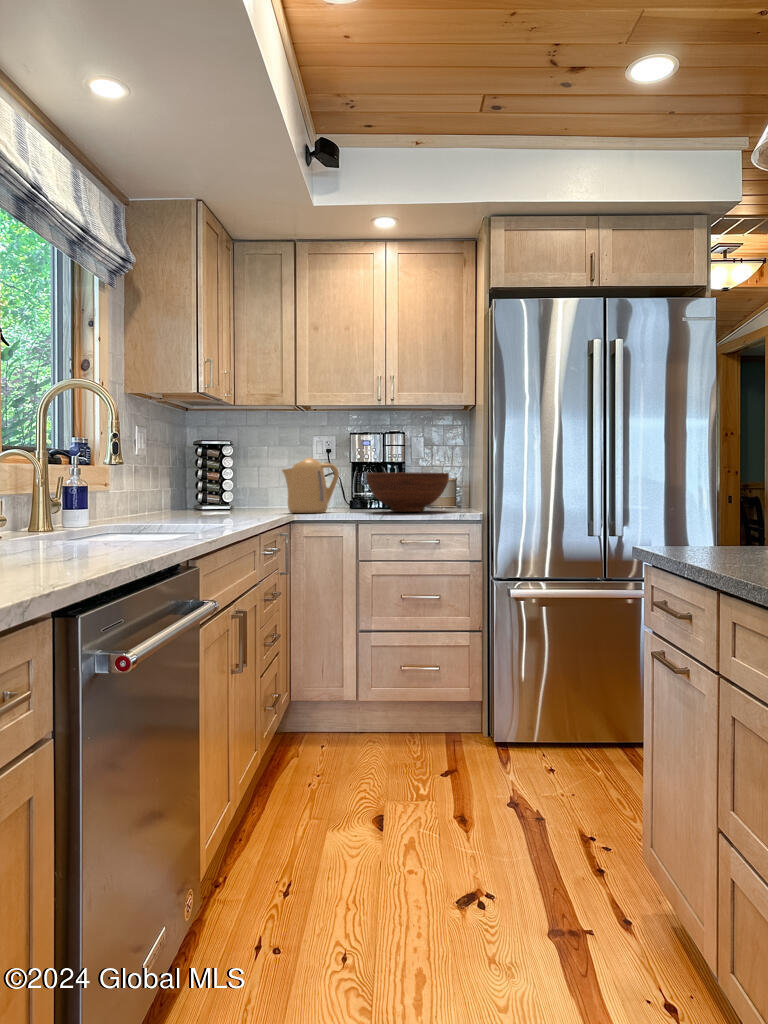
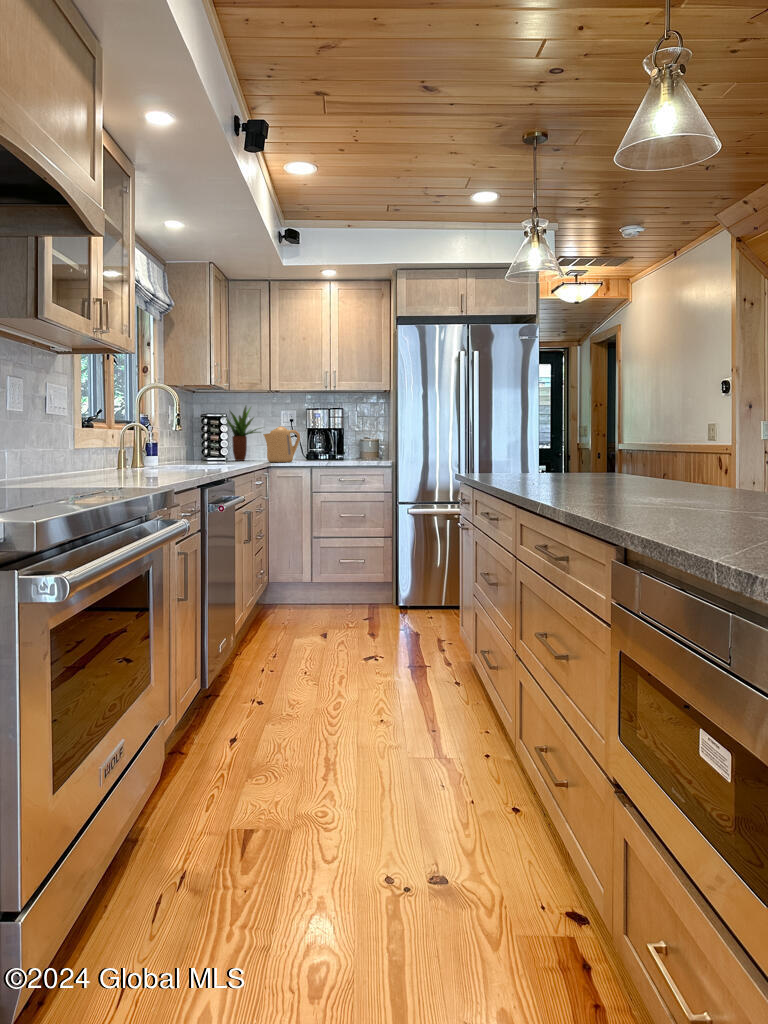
potted plant: none [222,427,290,510] -> present [221,406,260,461]
fruit bowl: present [366,472,449,512] -> none [318,437,370,461]

